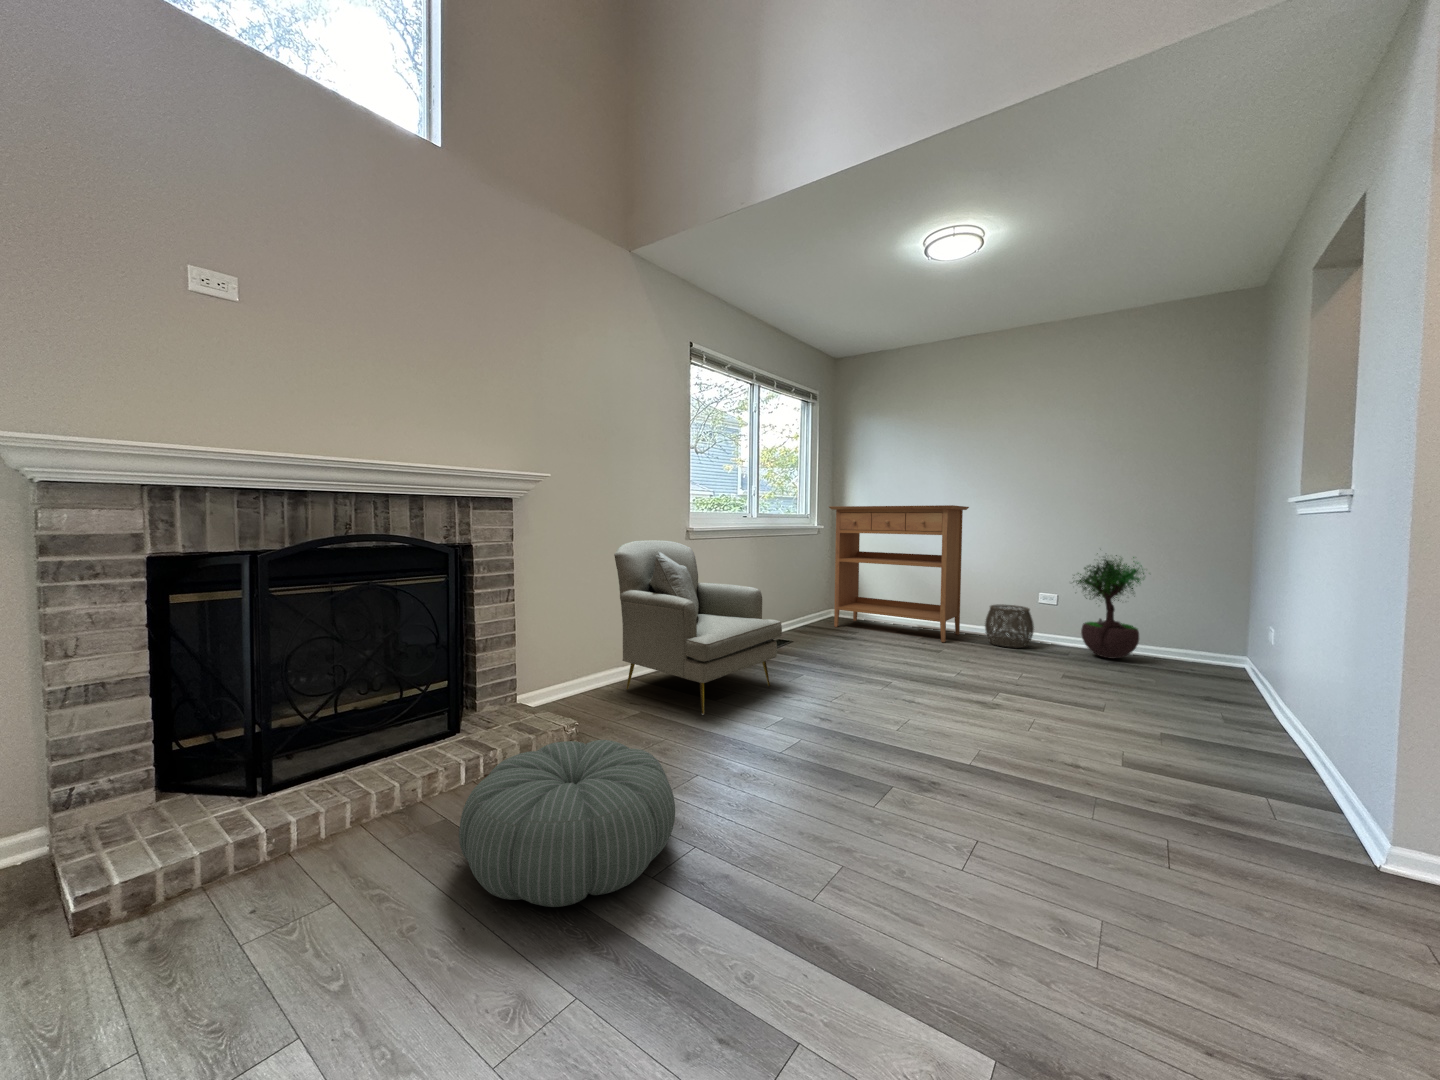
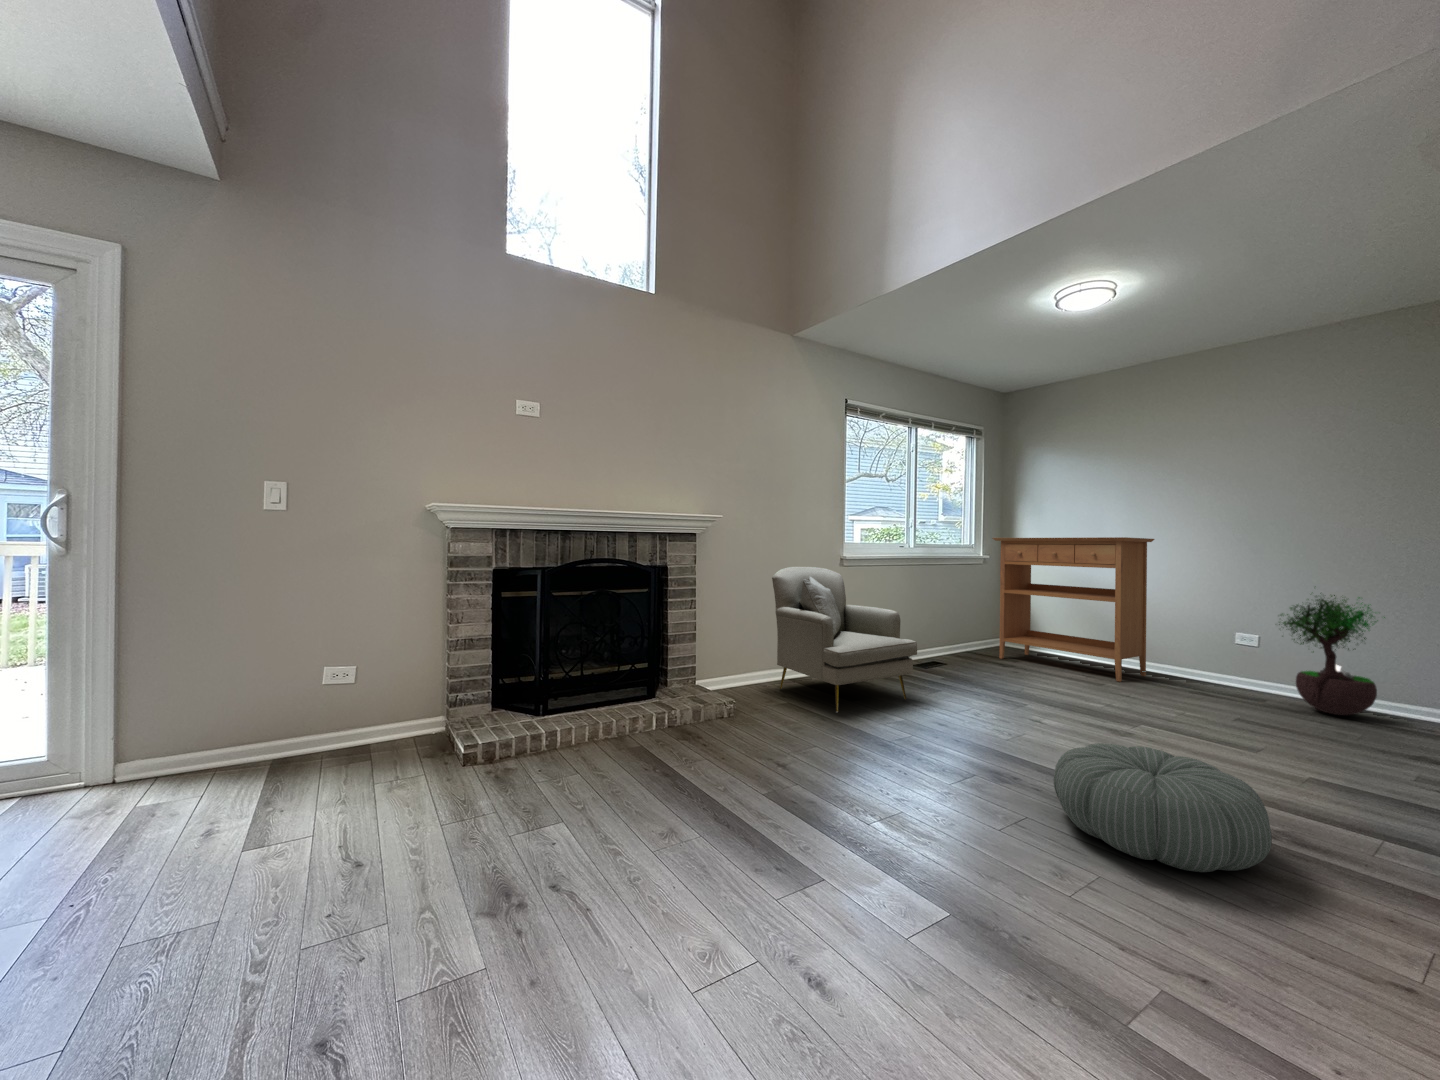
woven basket: present [985,604,1034,648] -> none [1172,645,1236,695]
pouf: present [459,740,675,907] -> present [1054,743,1272,872]

